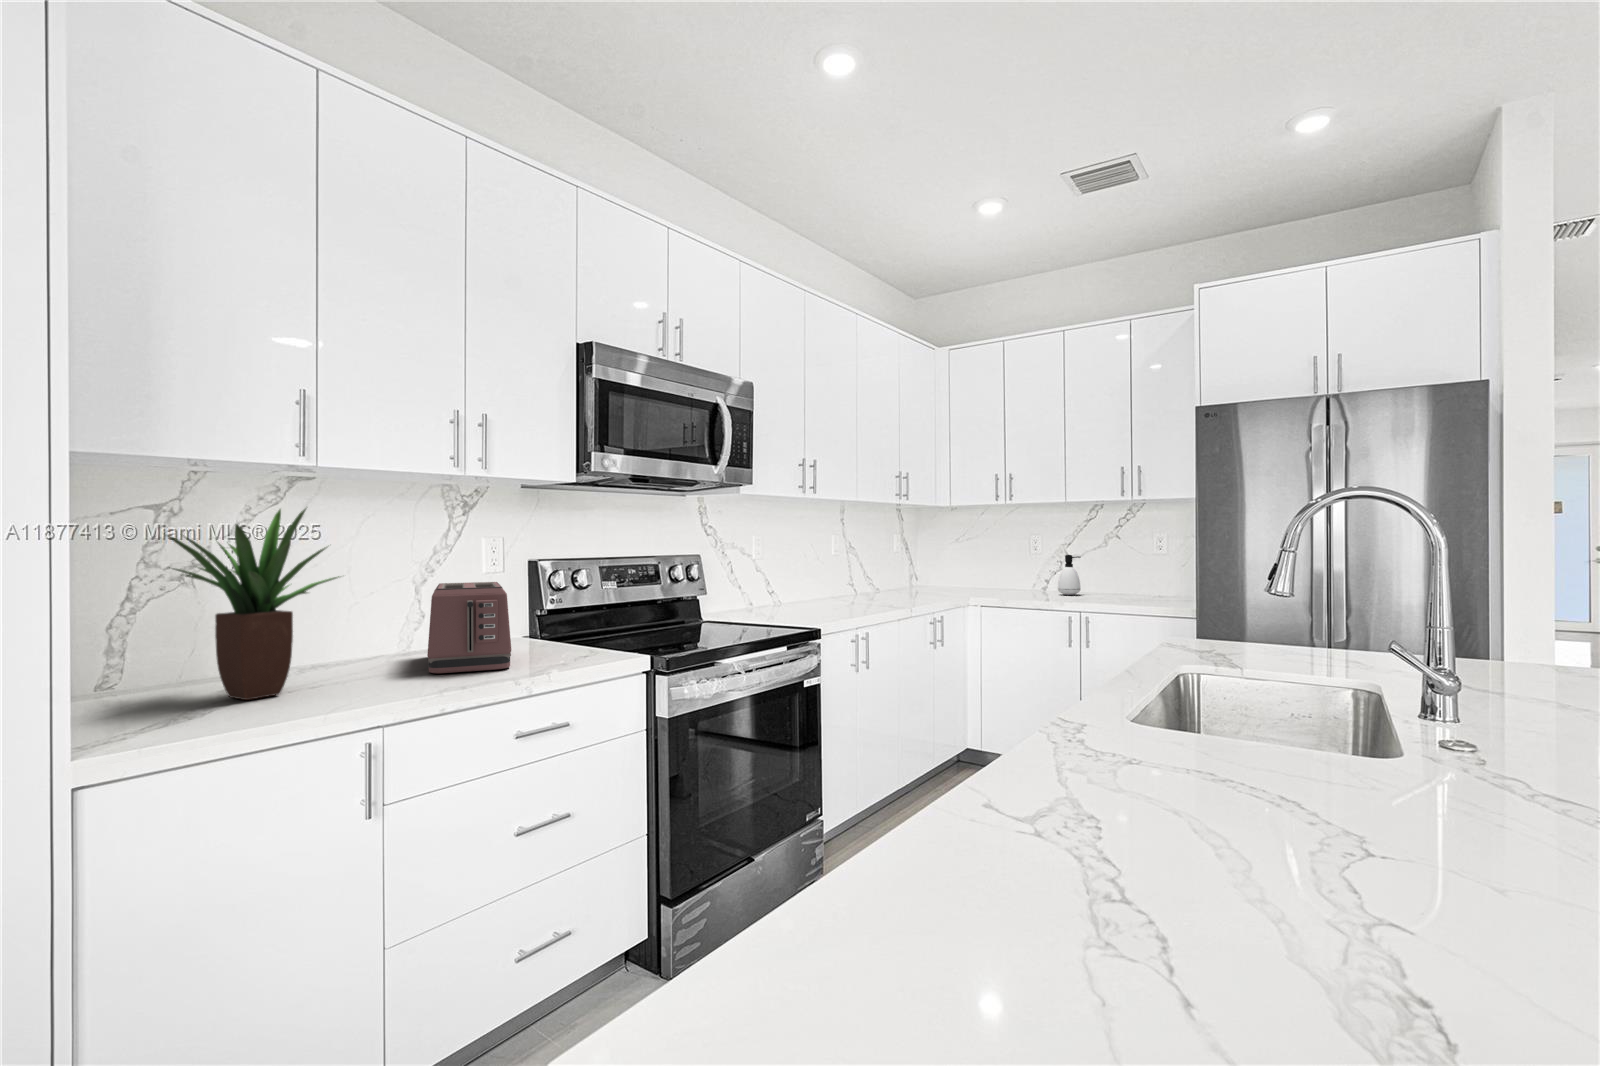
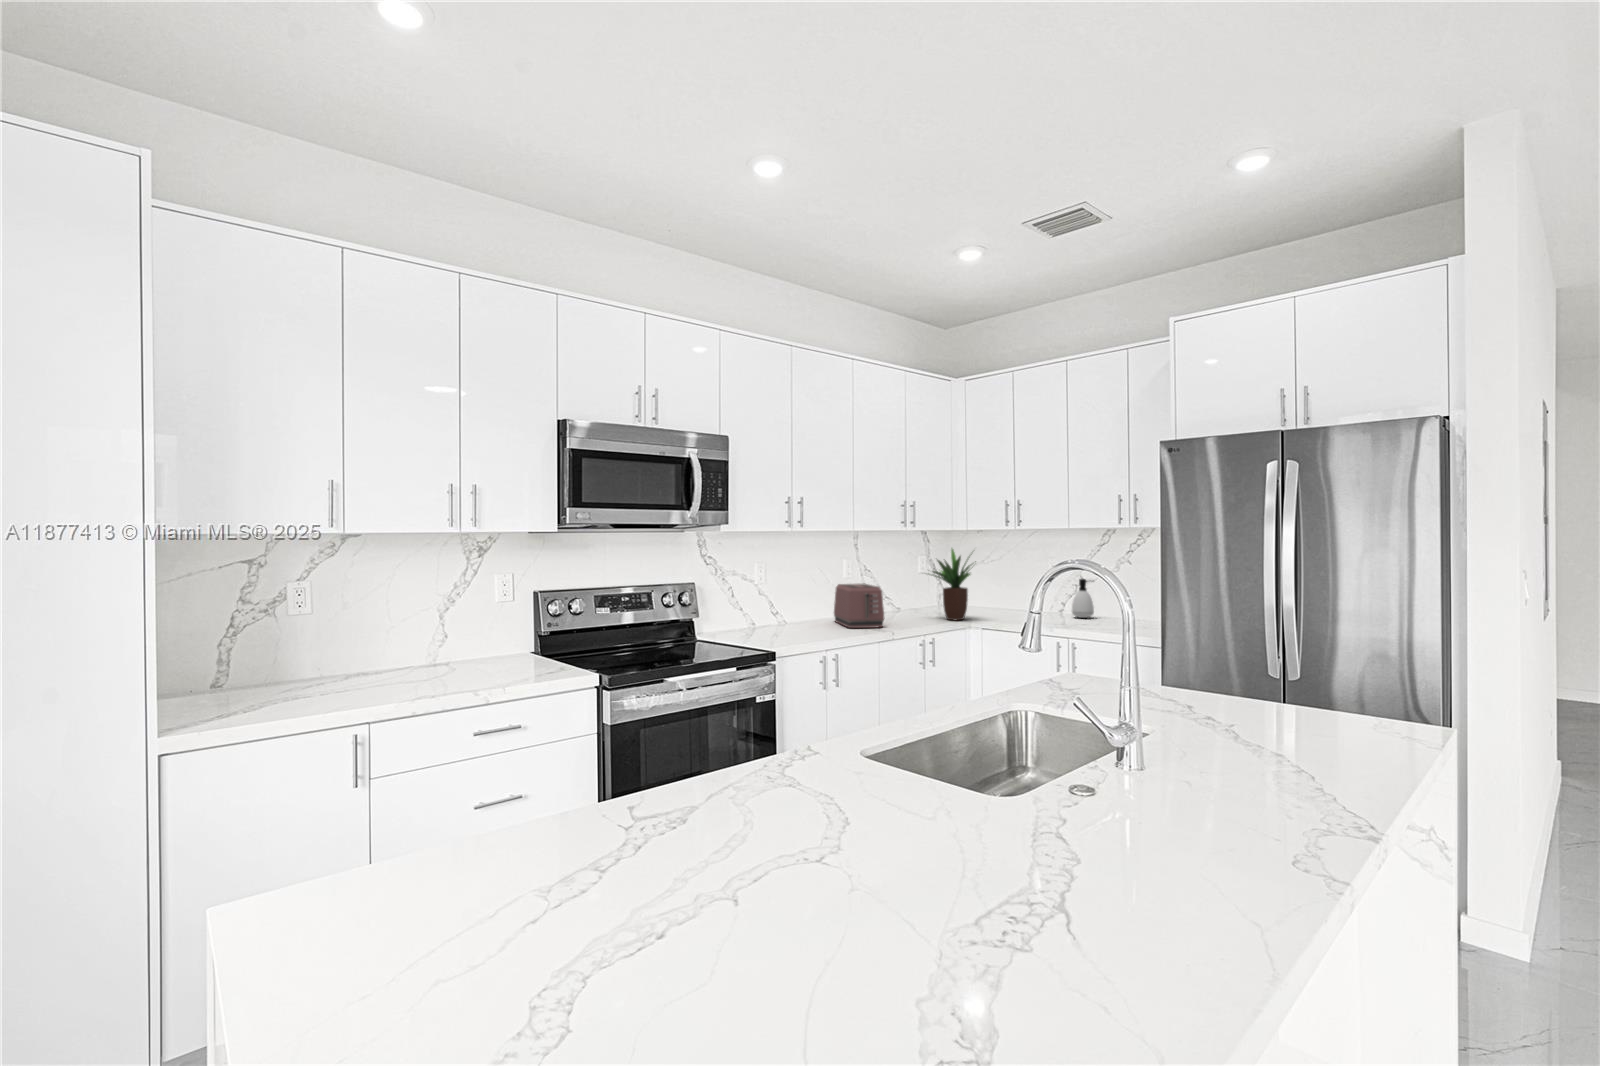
potted plant: present [164,508,339,700] -> present [931,549,976,621]
toaster: present [427,582,511,673] -> present [834,584,885,628]

